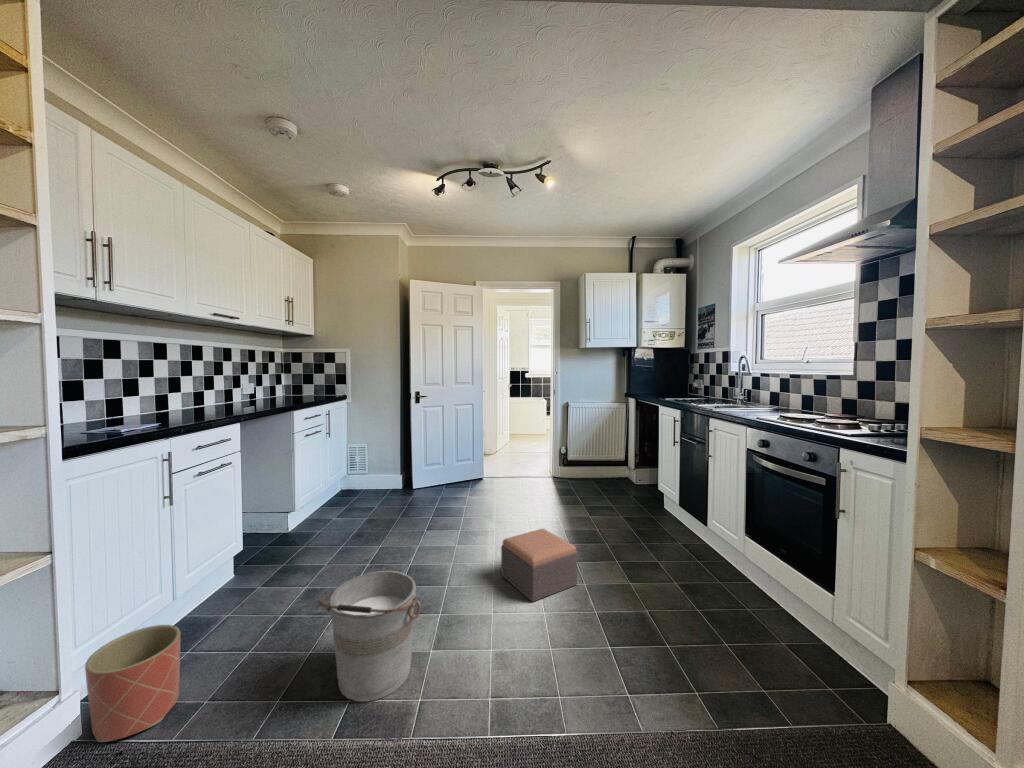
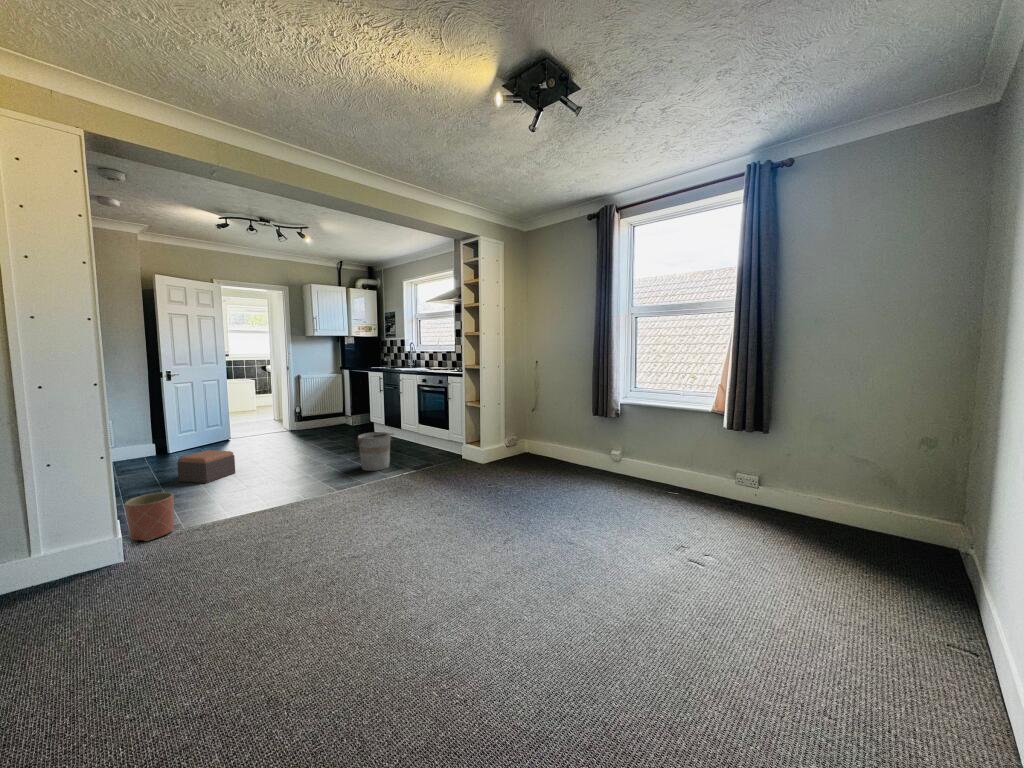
footstool: present [501,529,577,602] -> present [177,450,235,483]
bucket: present [319,571,421,702] -> present [356,432,393,471]

